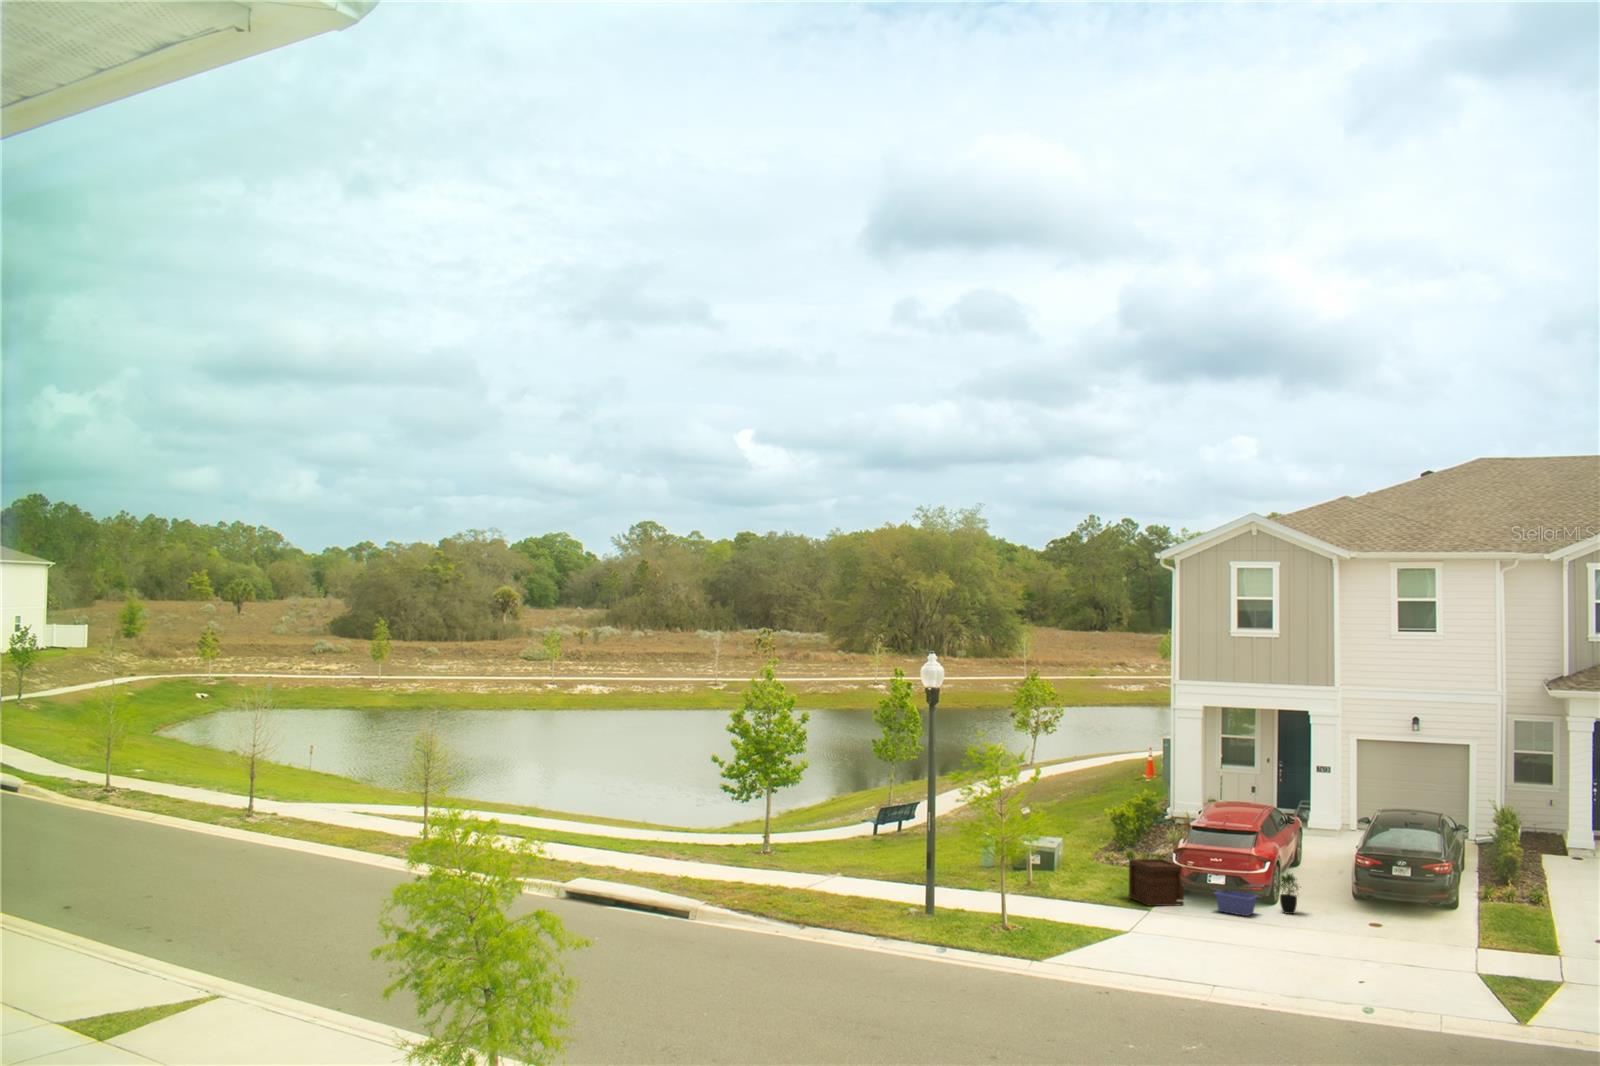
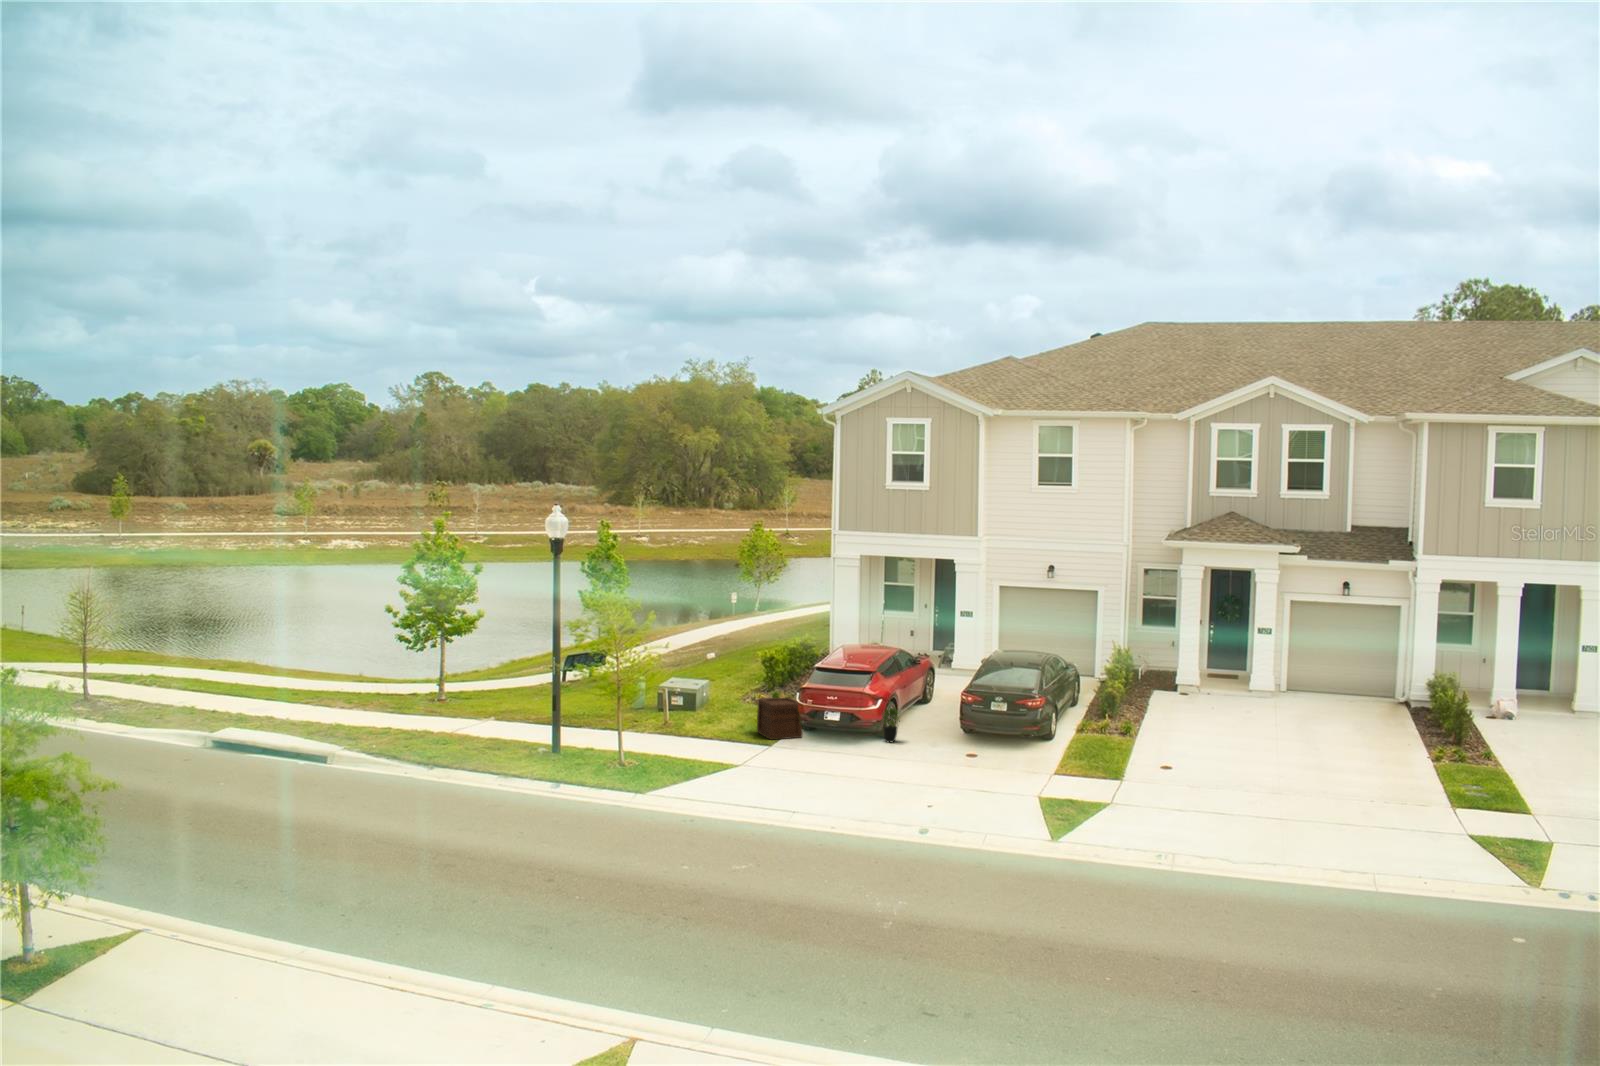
storage bin: present [1214,890,1257,916] -> none [825,723,864,746]

